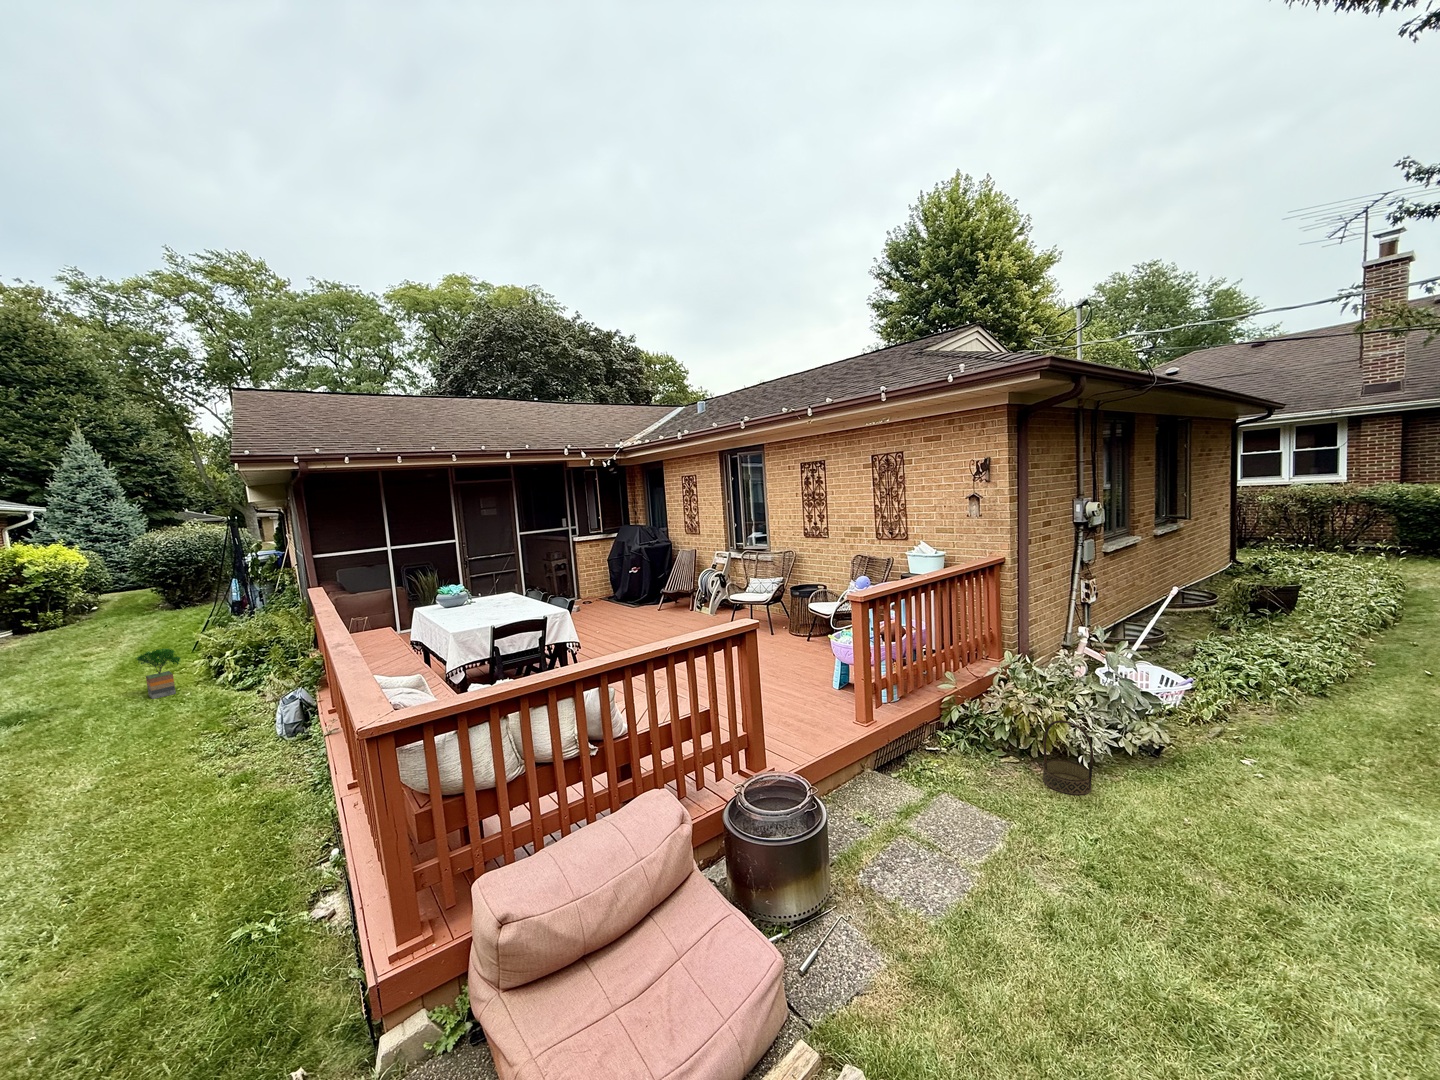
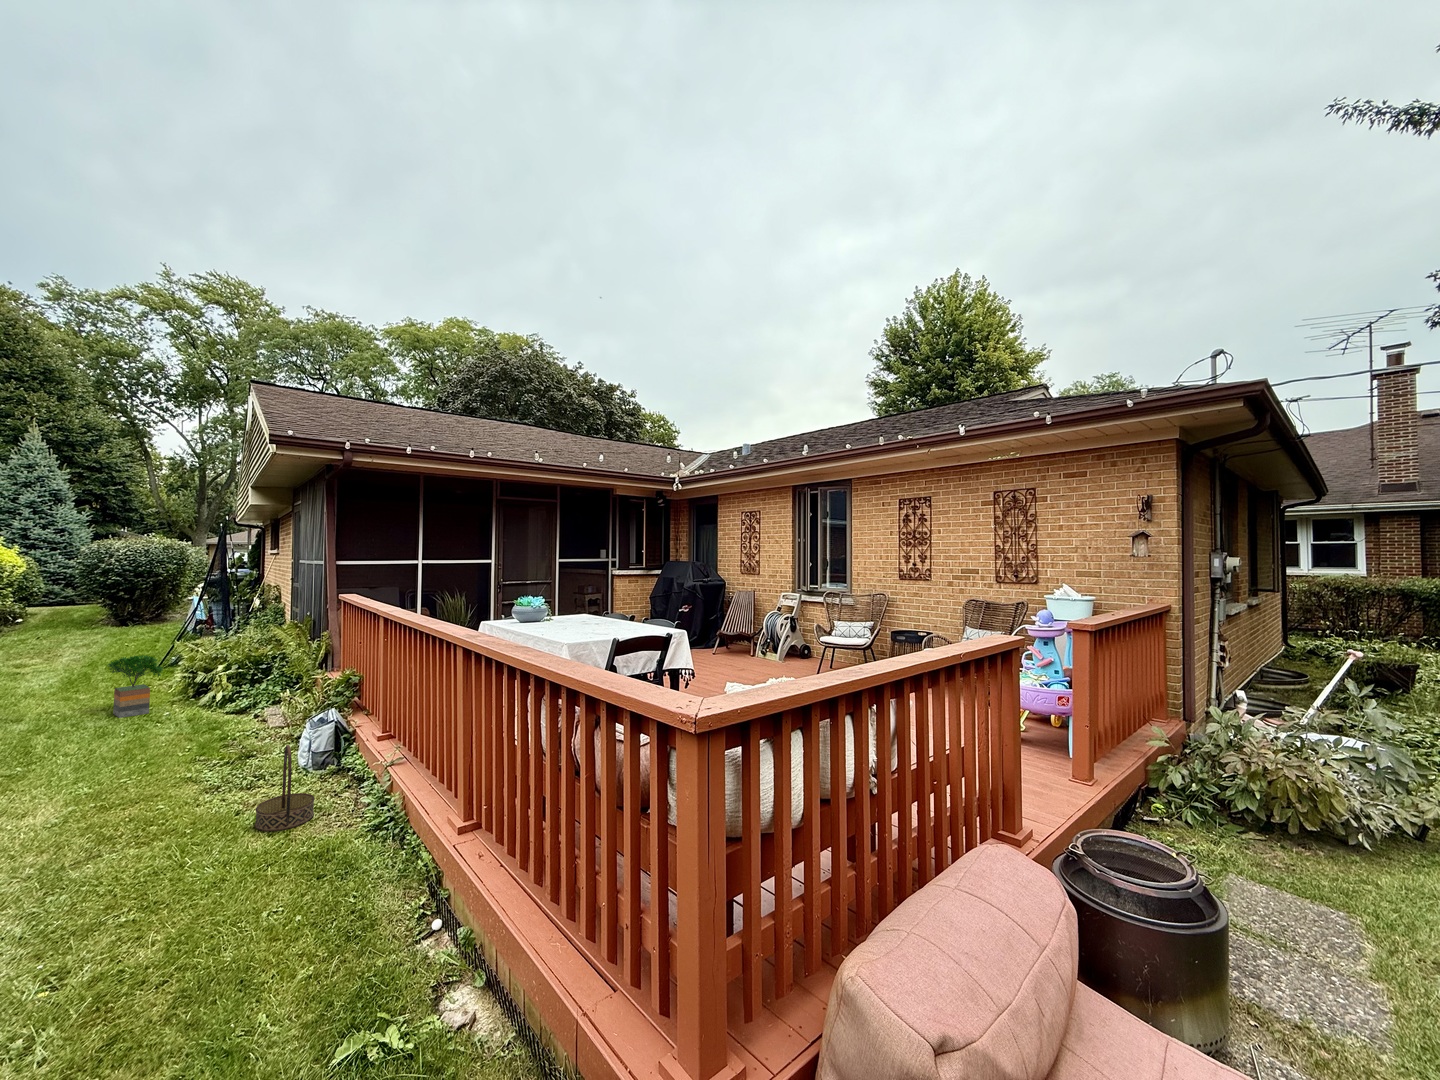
basket: present [1043,720,1093,795] -> present [255,745,315,831]

